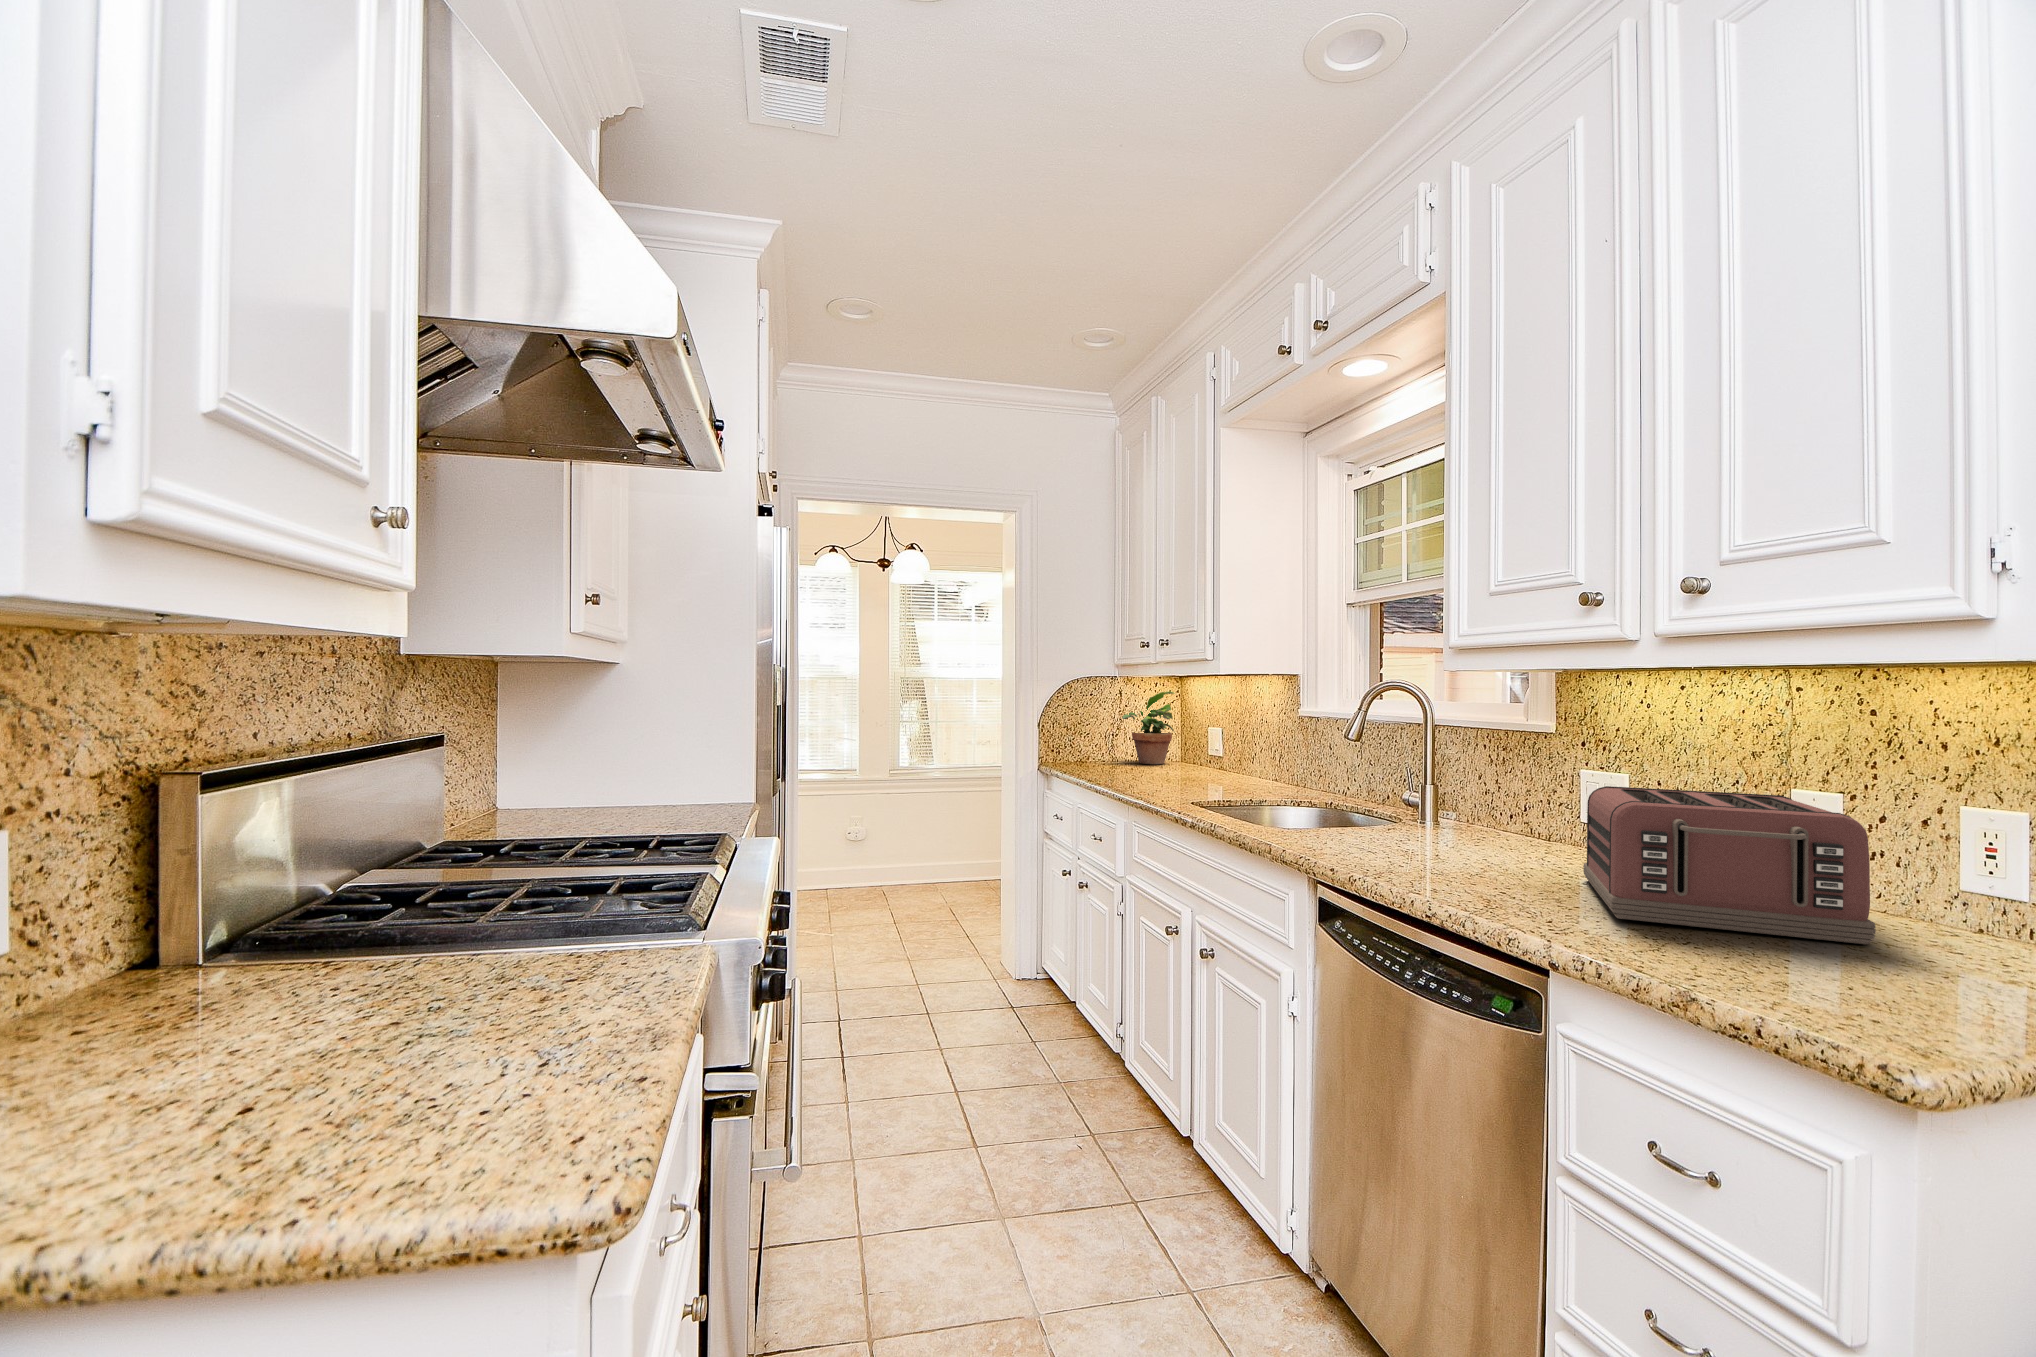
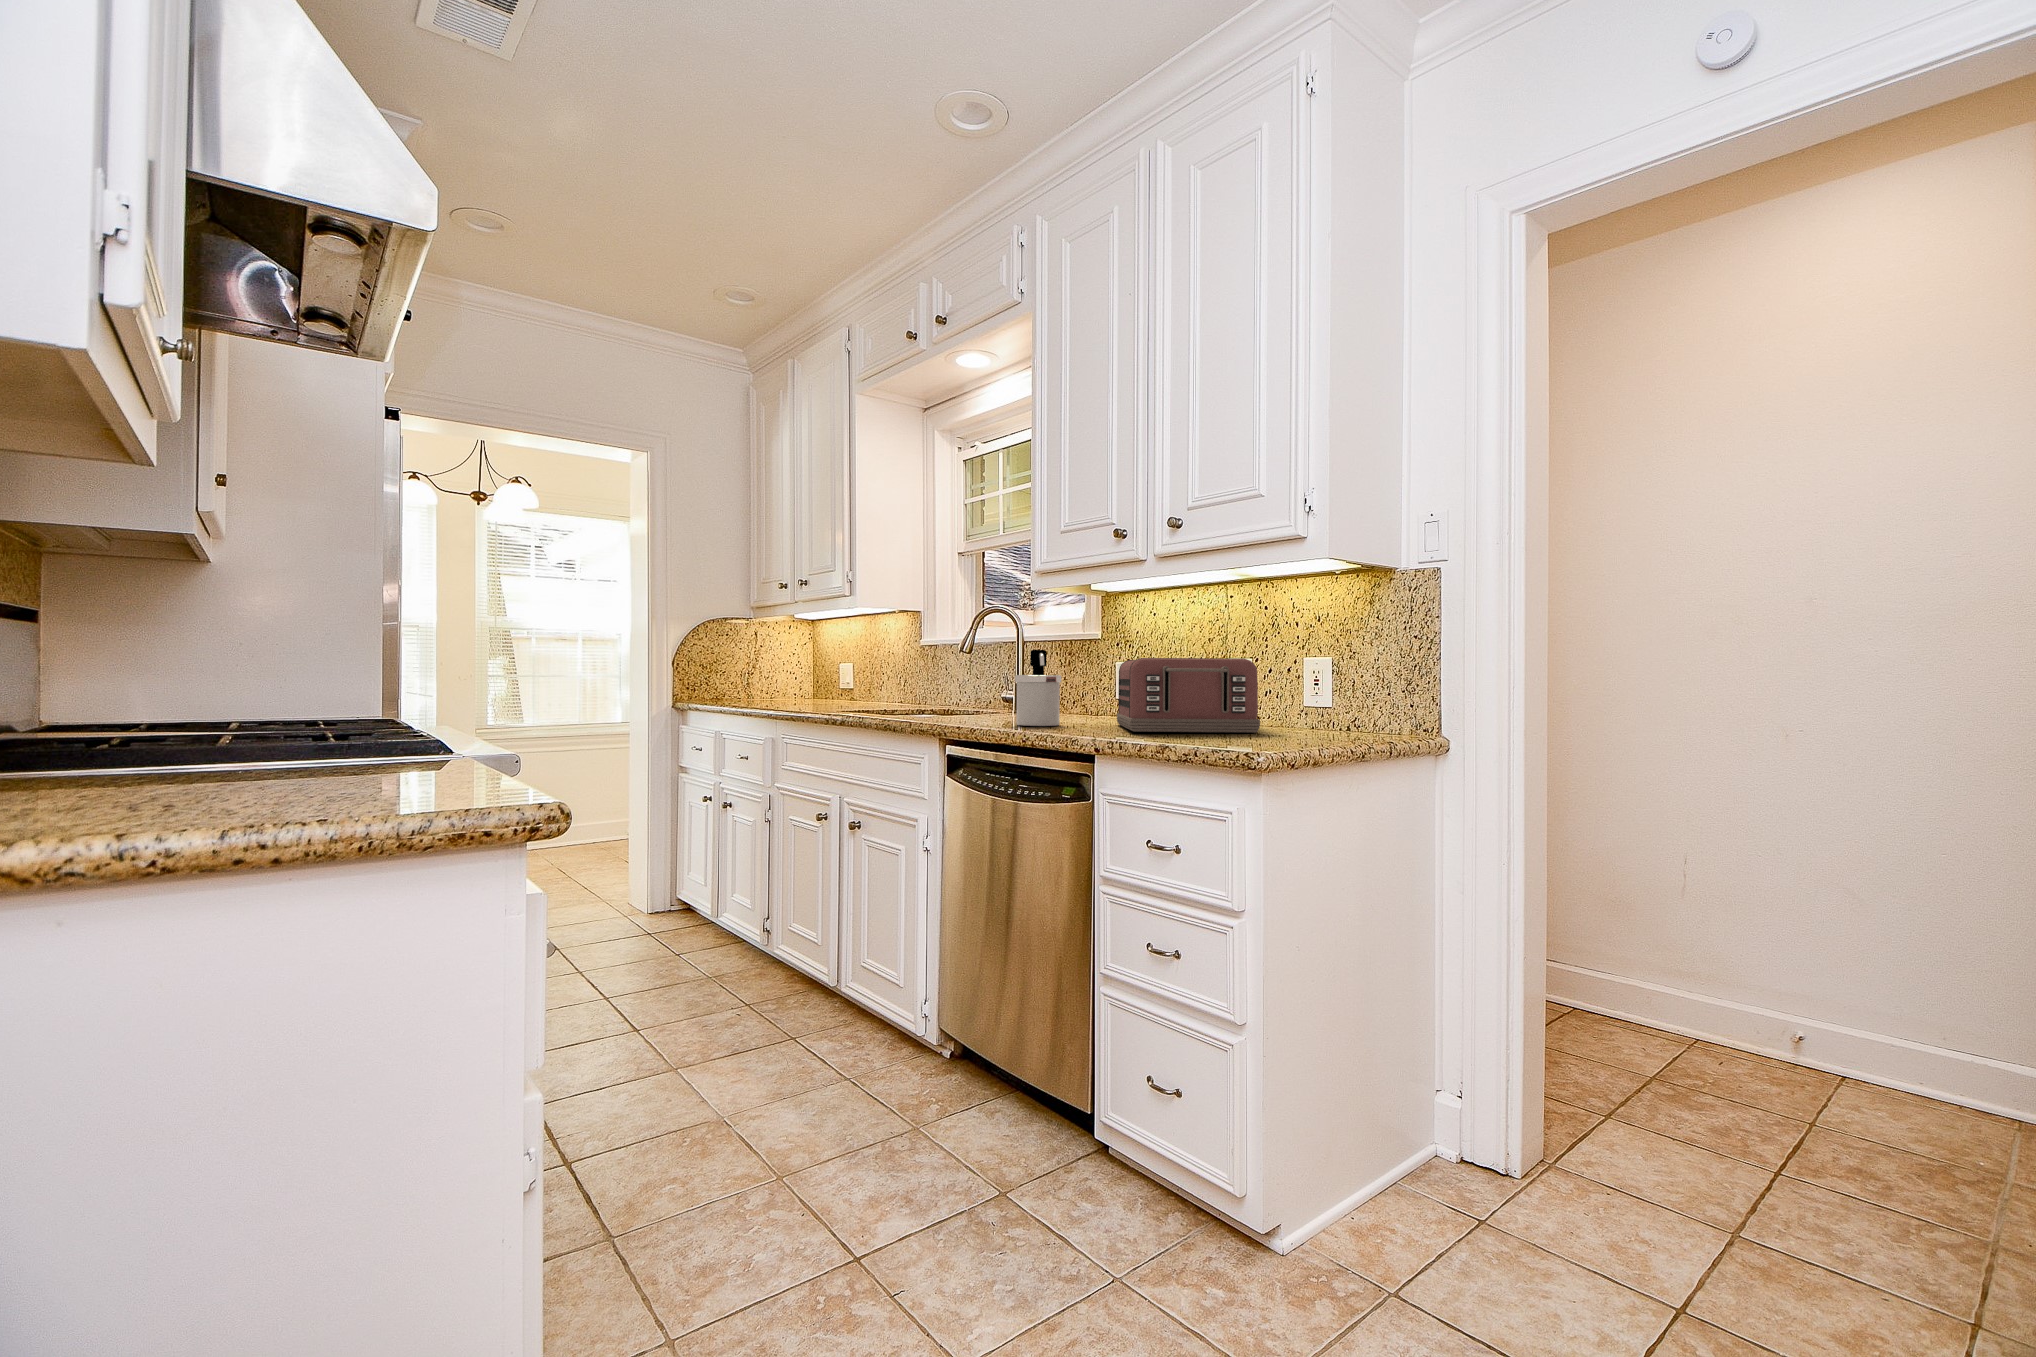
potted plant: present [1122,692,1175,764] -> none [758,634,807,699]
soap dispenser: none [1420,763,1491,875] -> present [1015,650,1061,726]

